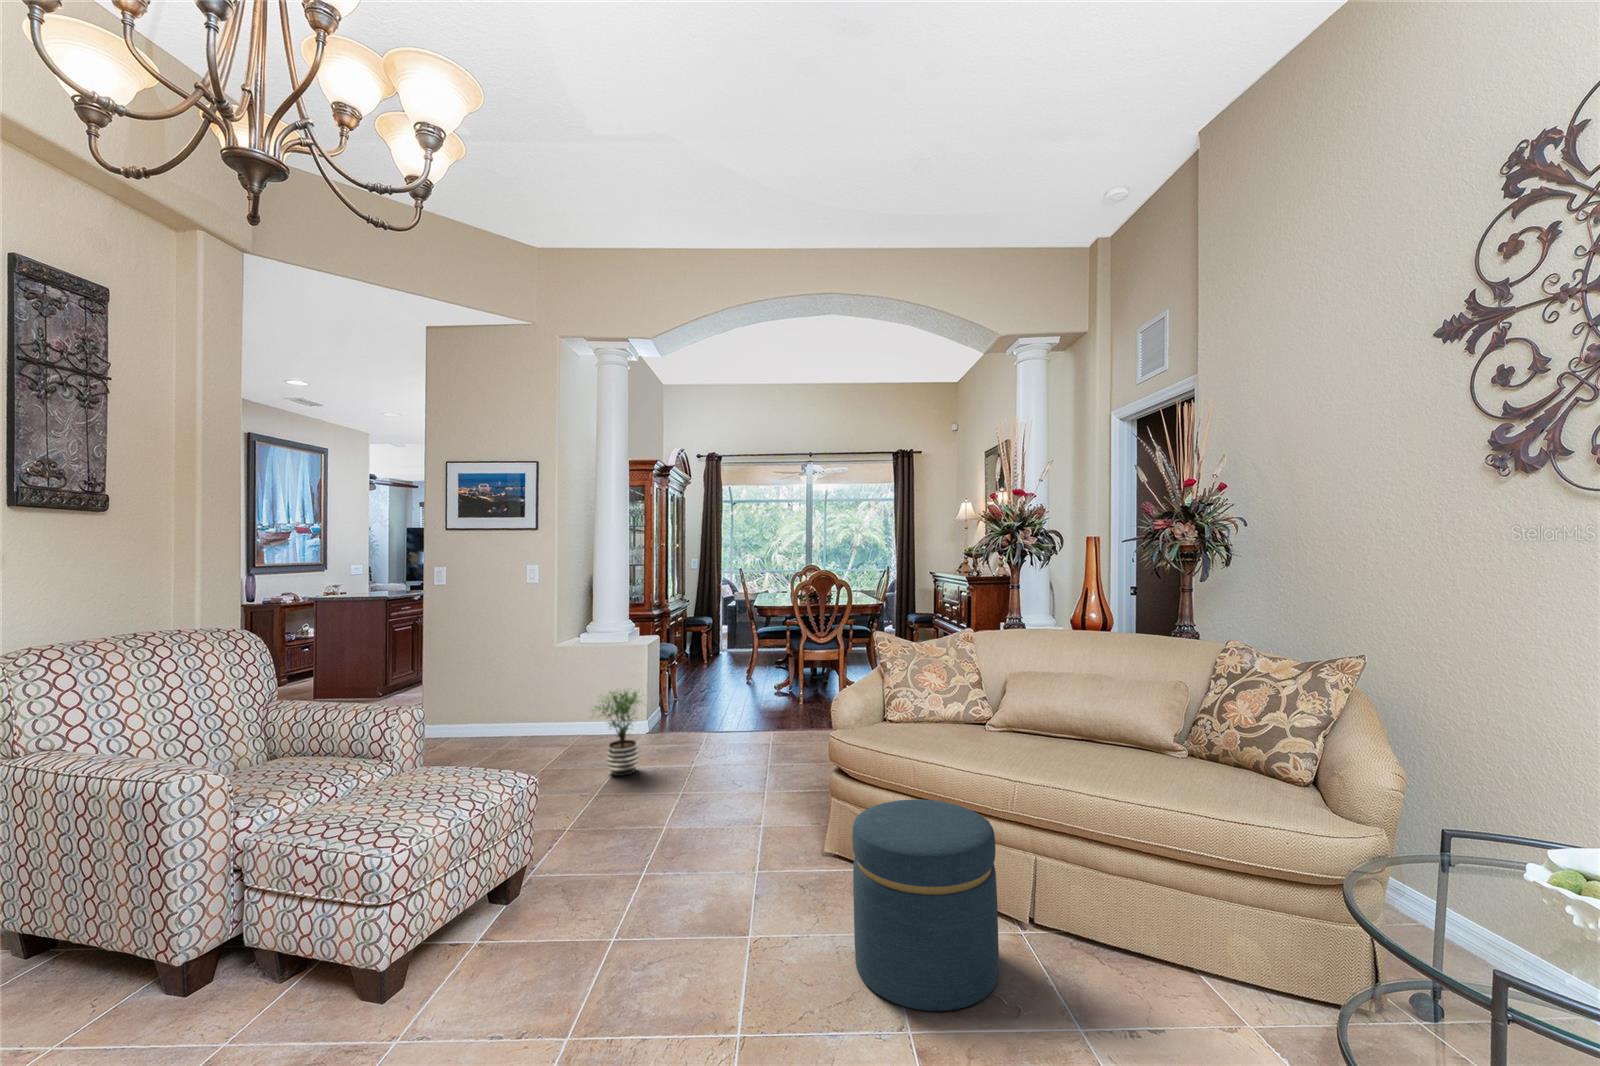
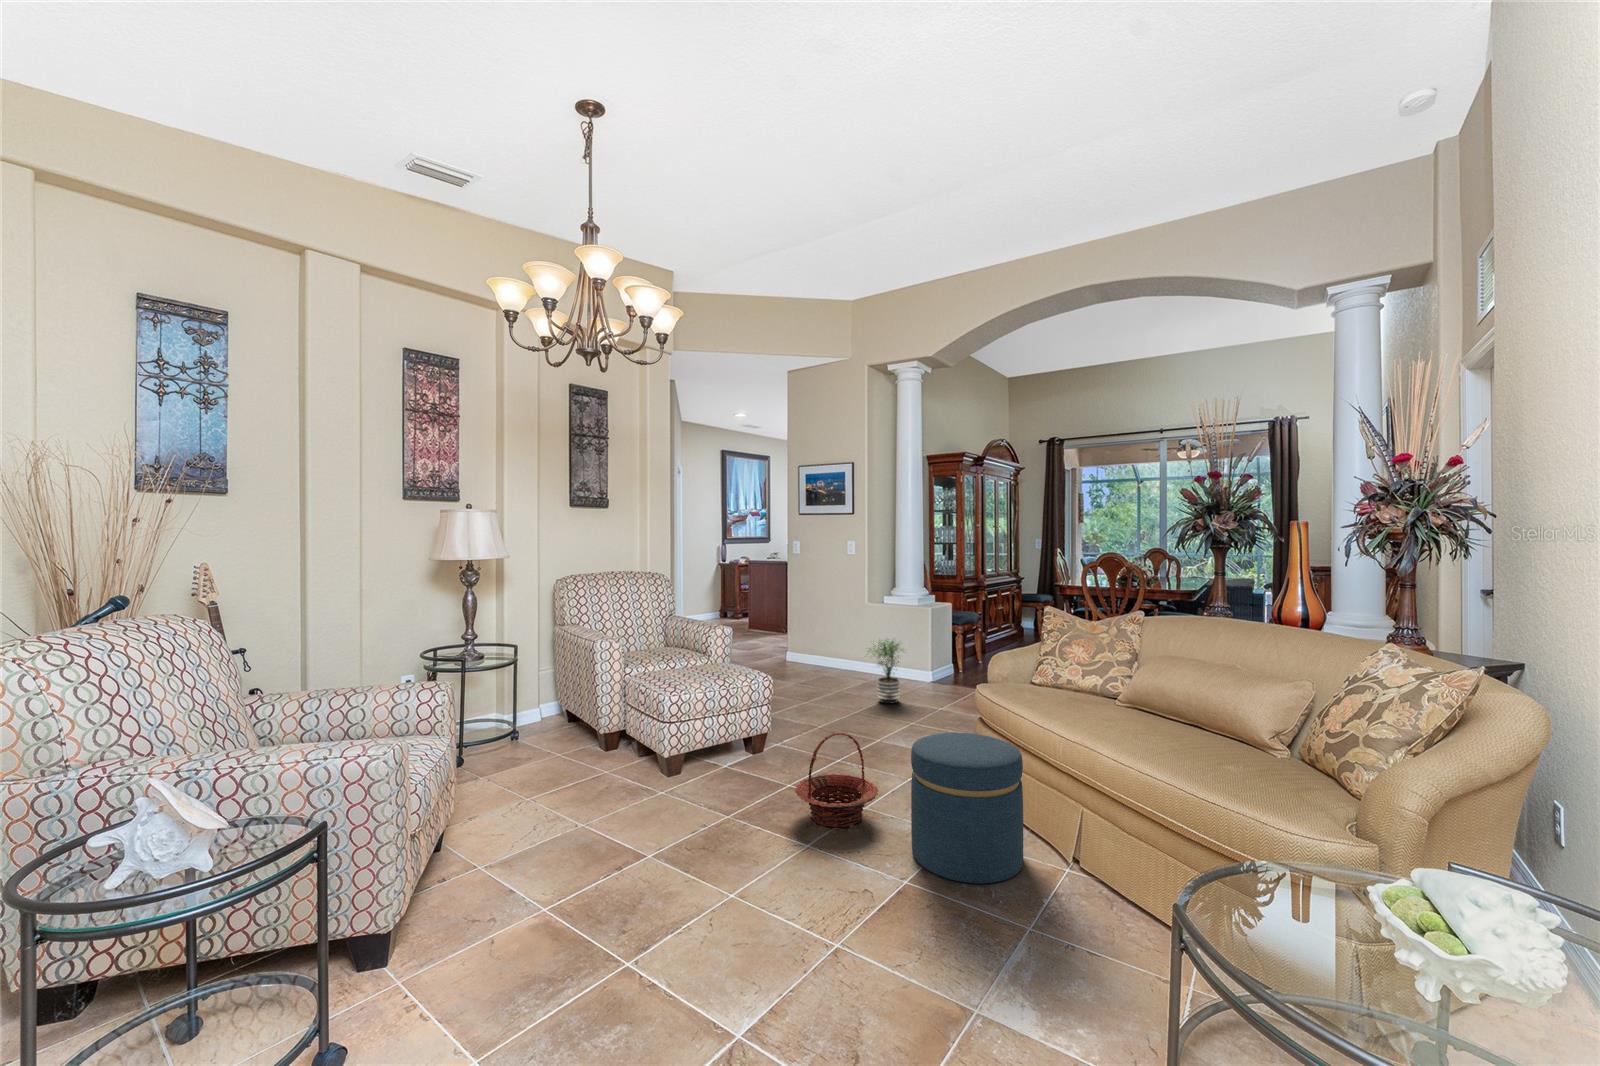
basket: none [660,843,787,997] -> present [795,733,878,827]

